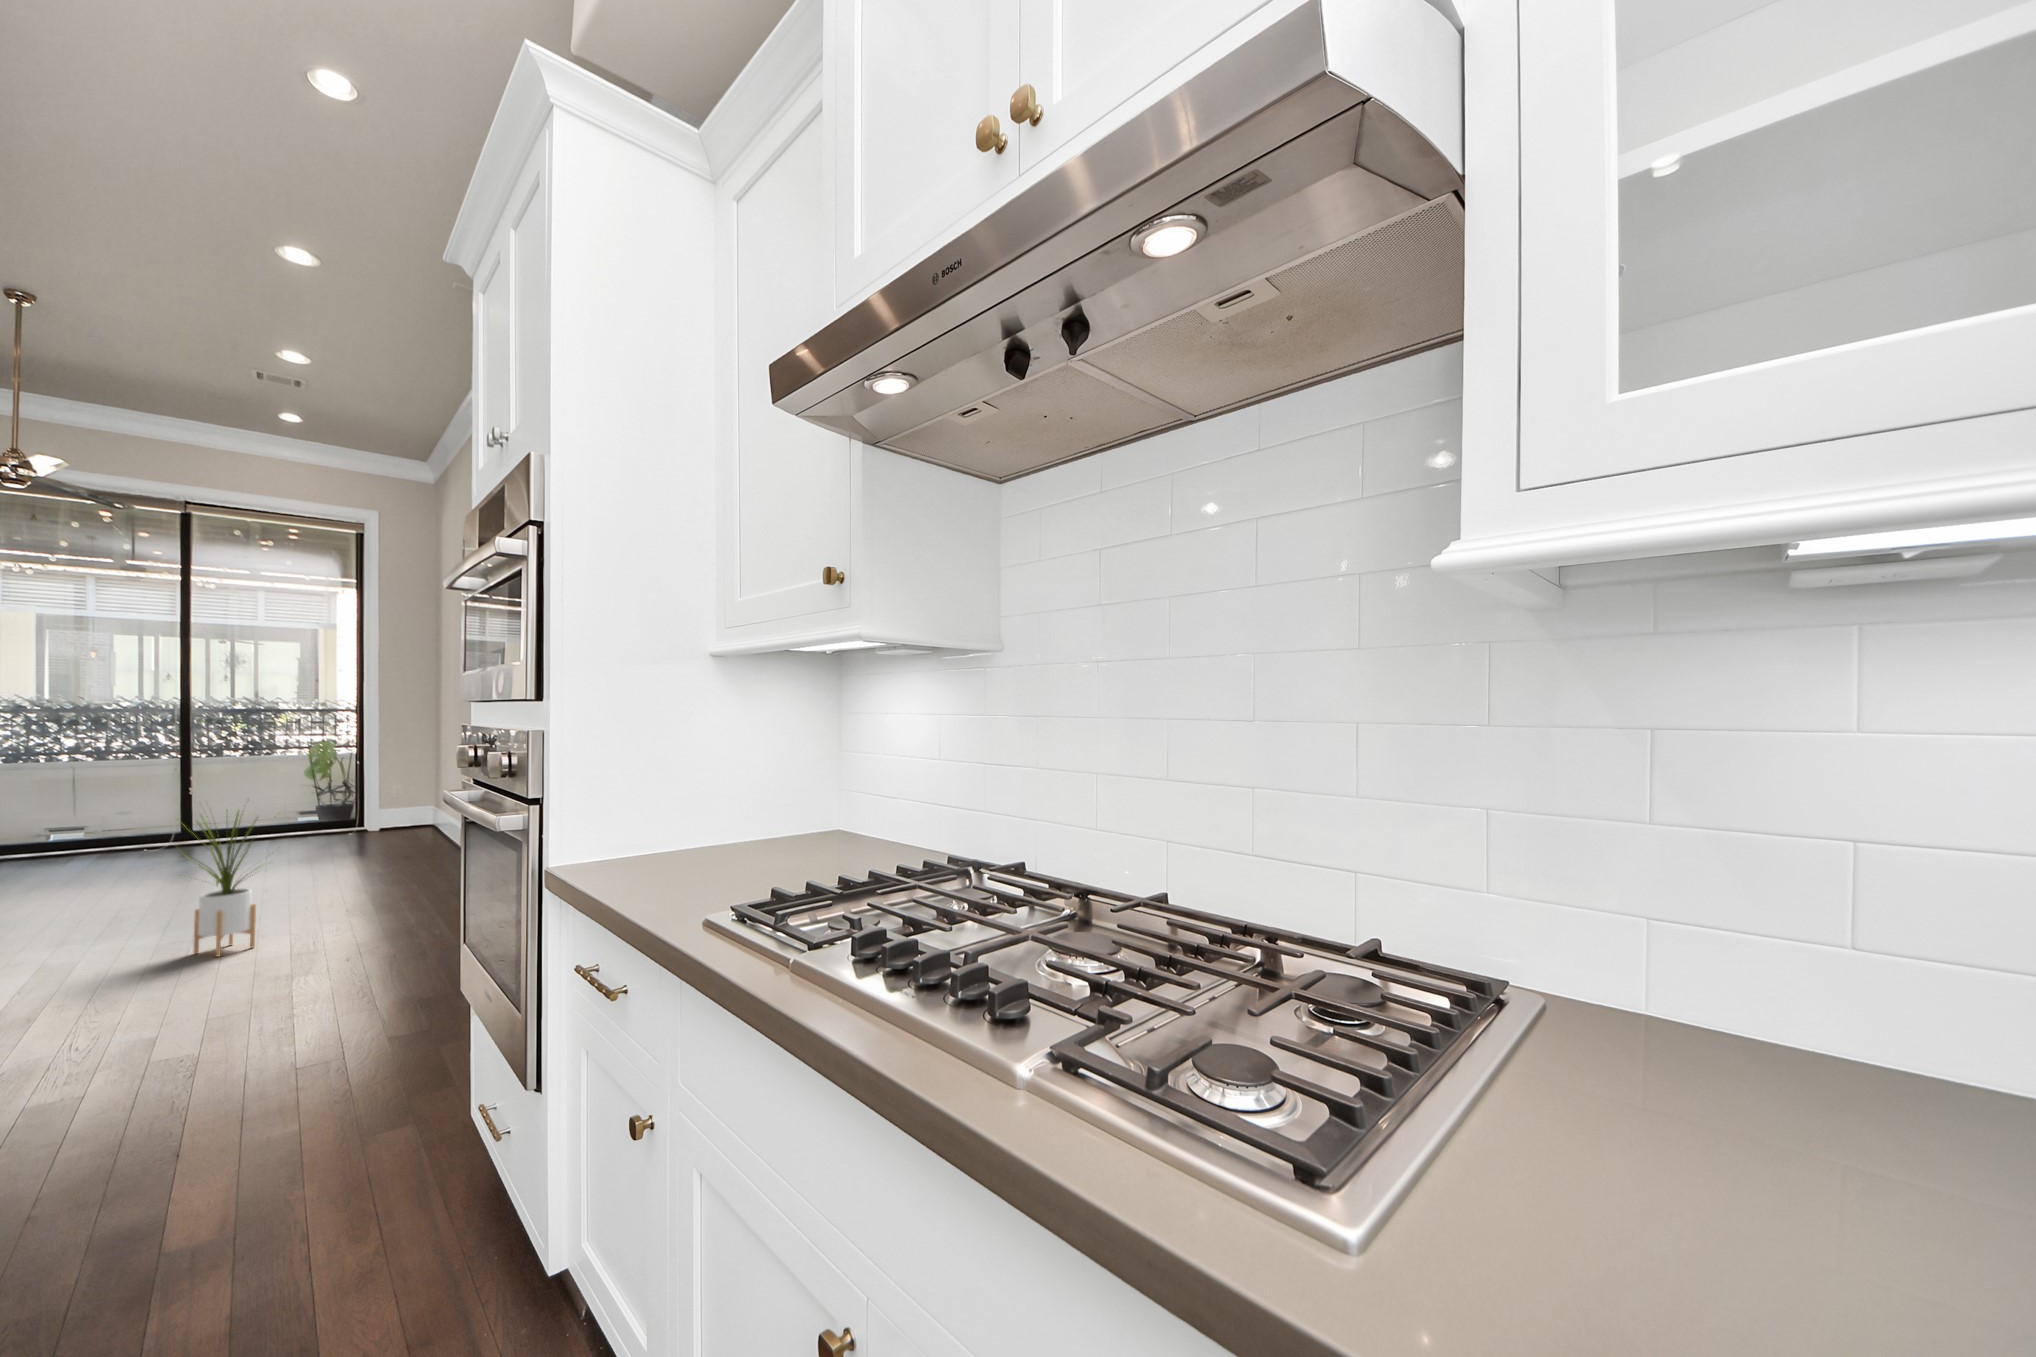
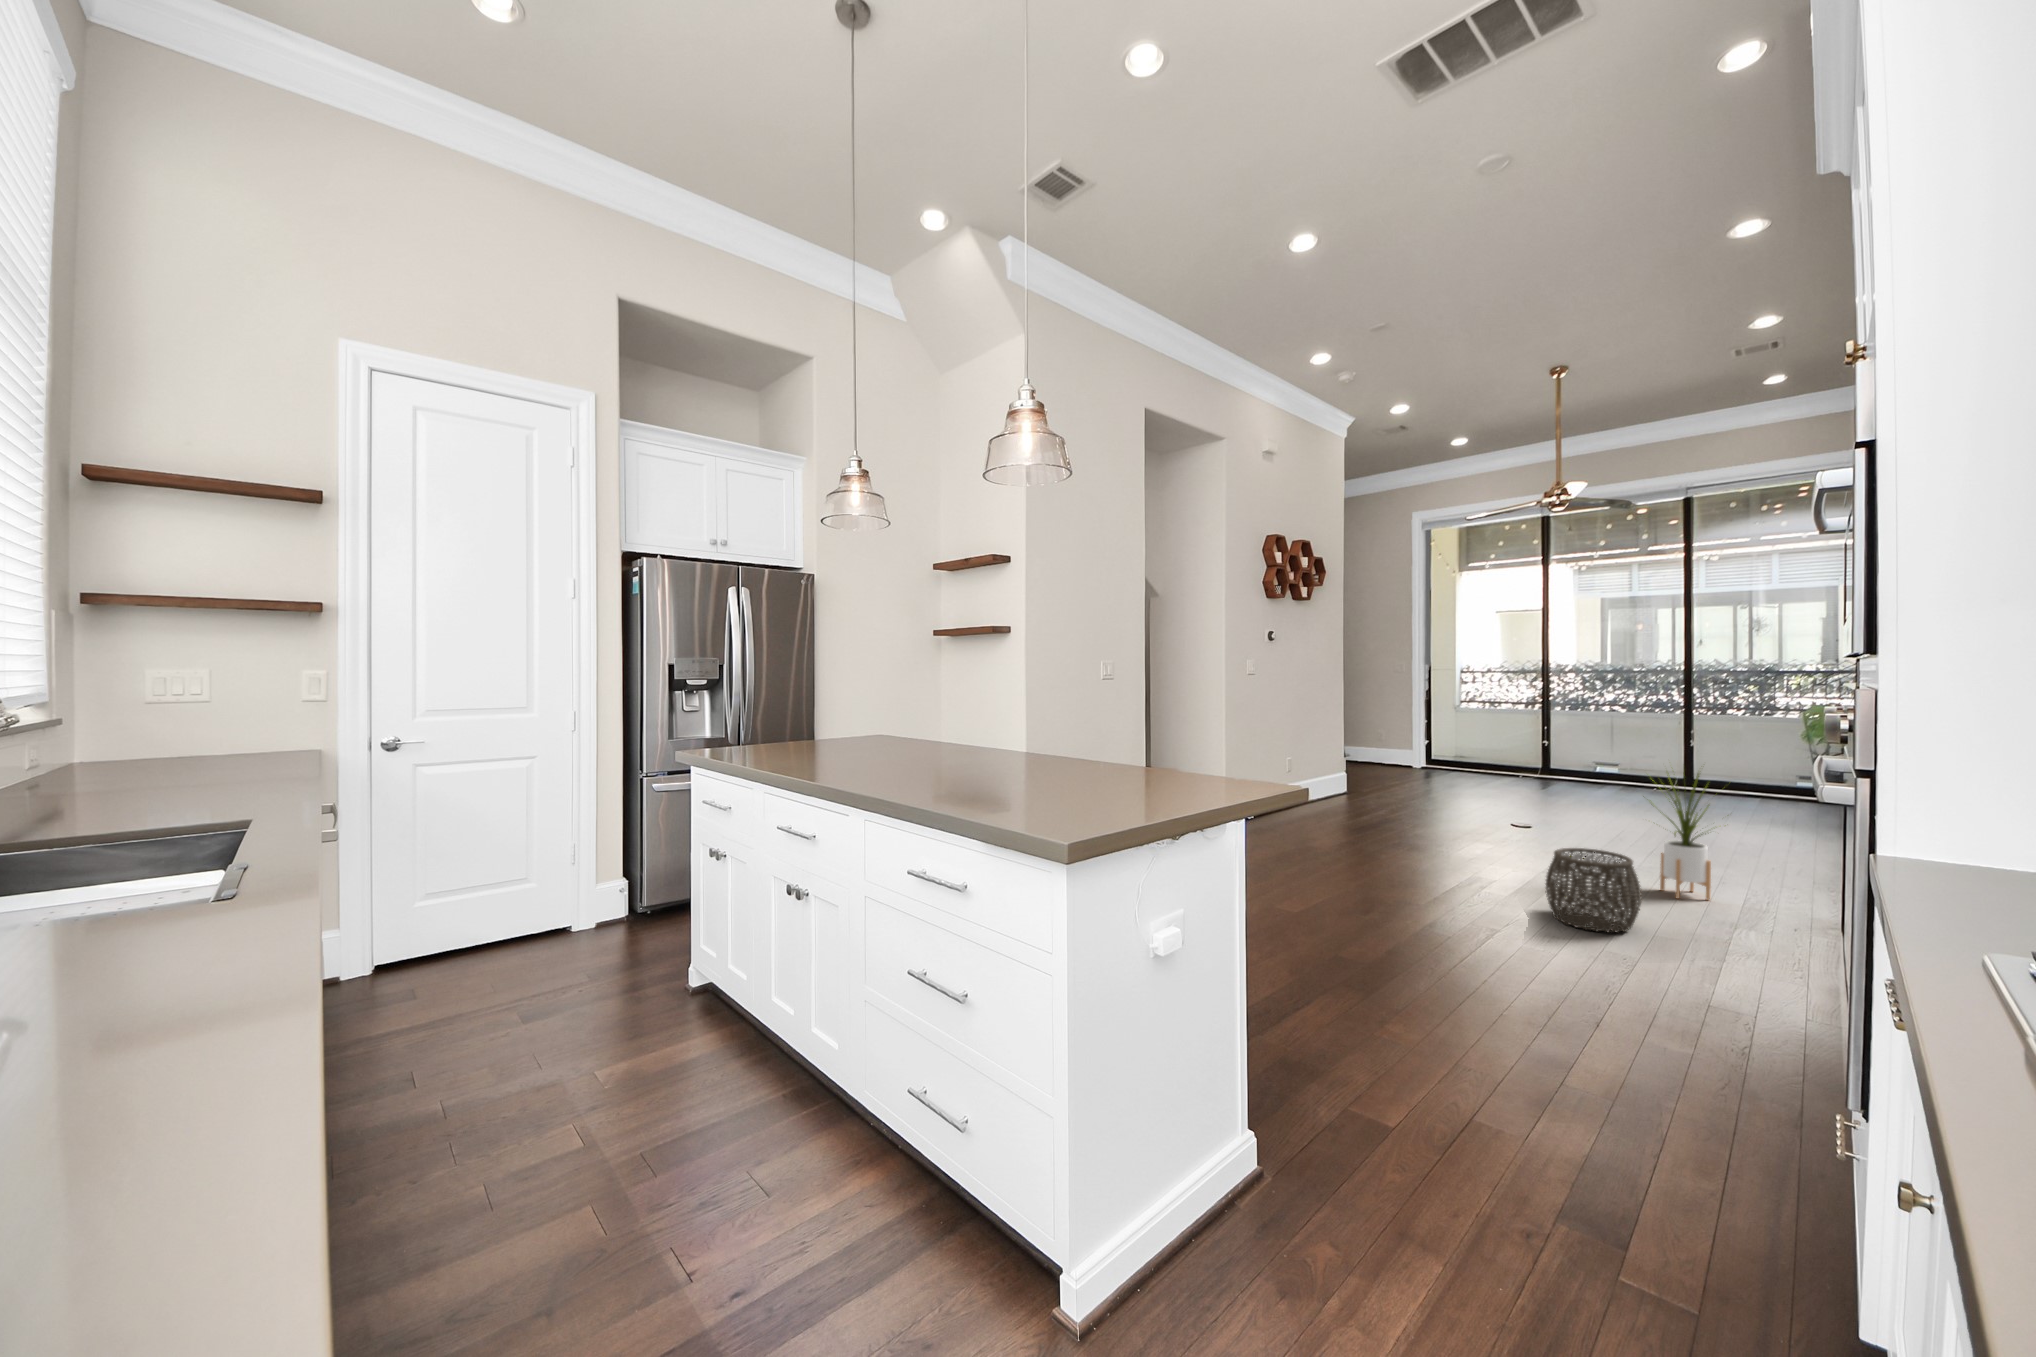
woven basket: none [42,919,193,1033] -> present [1545,848,1642,933]

